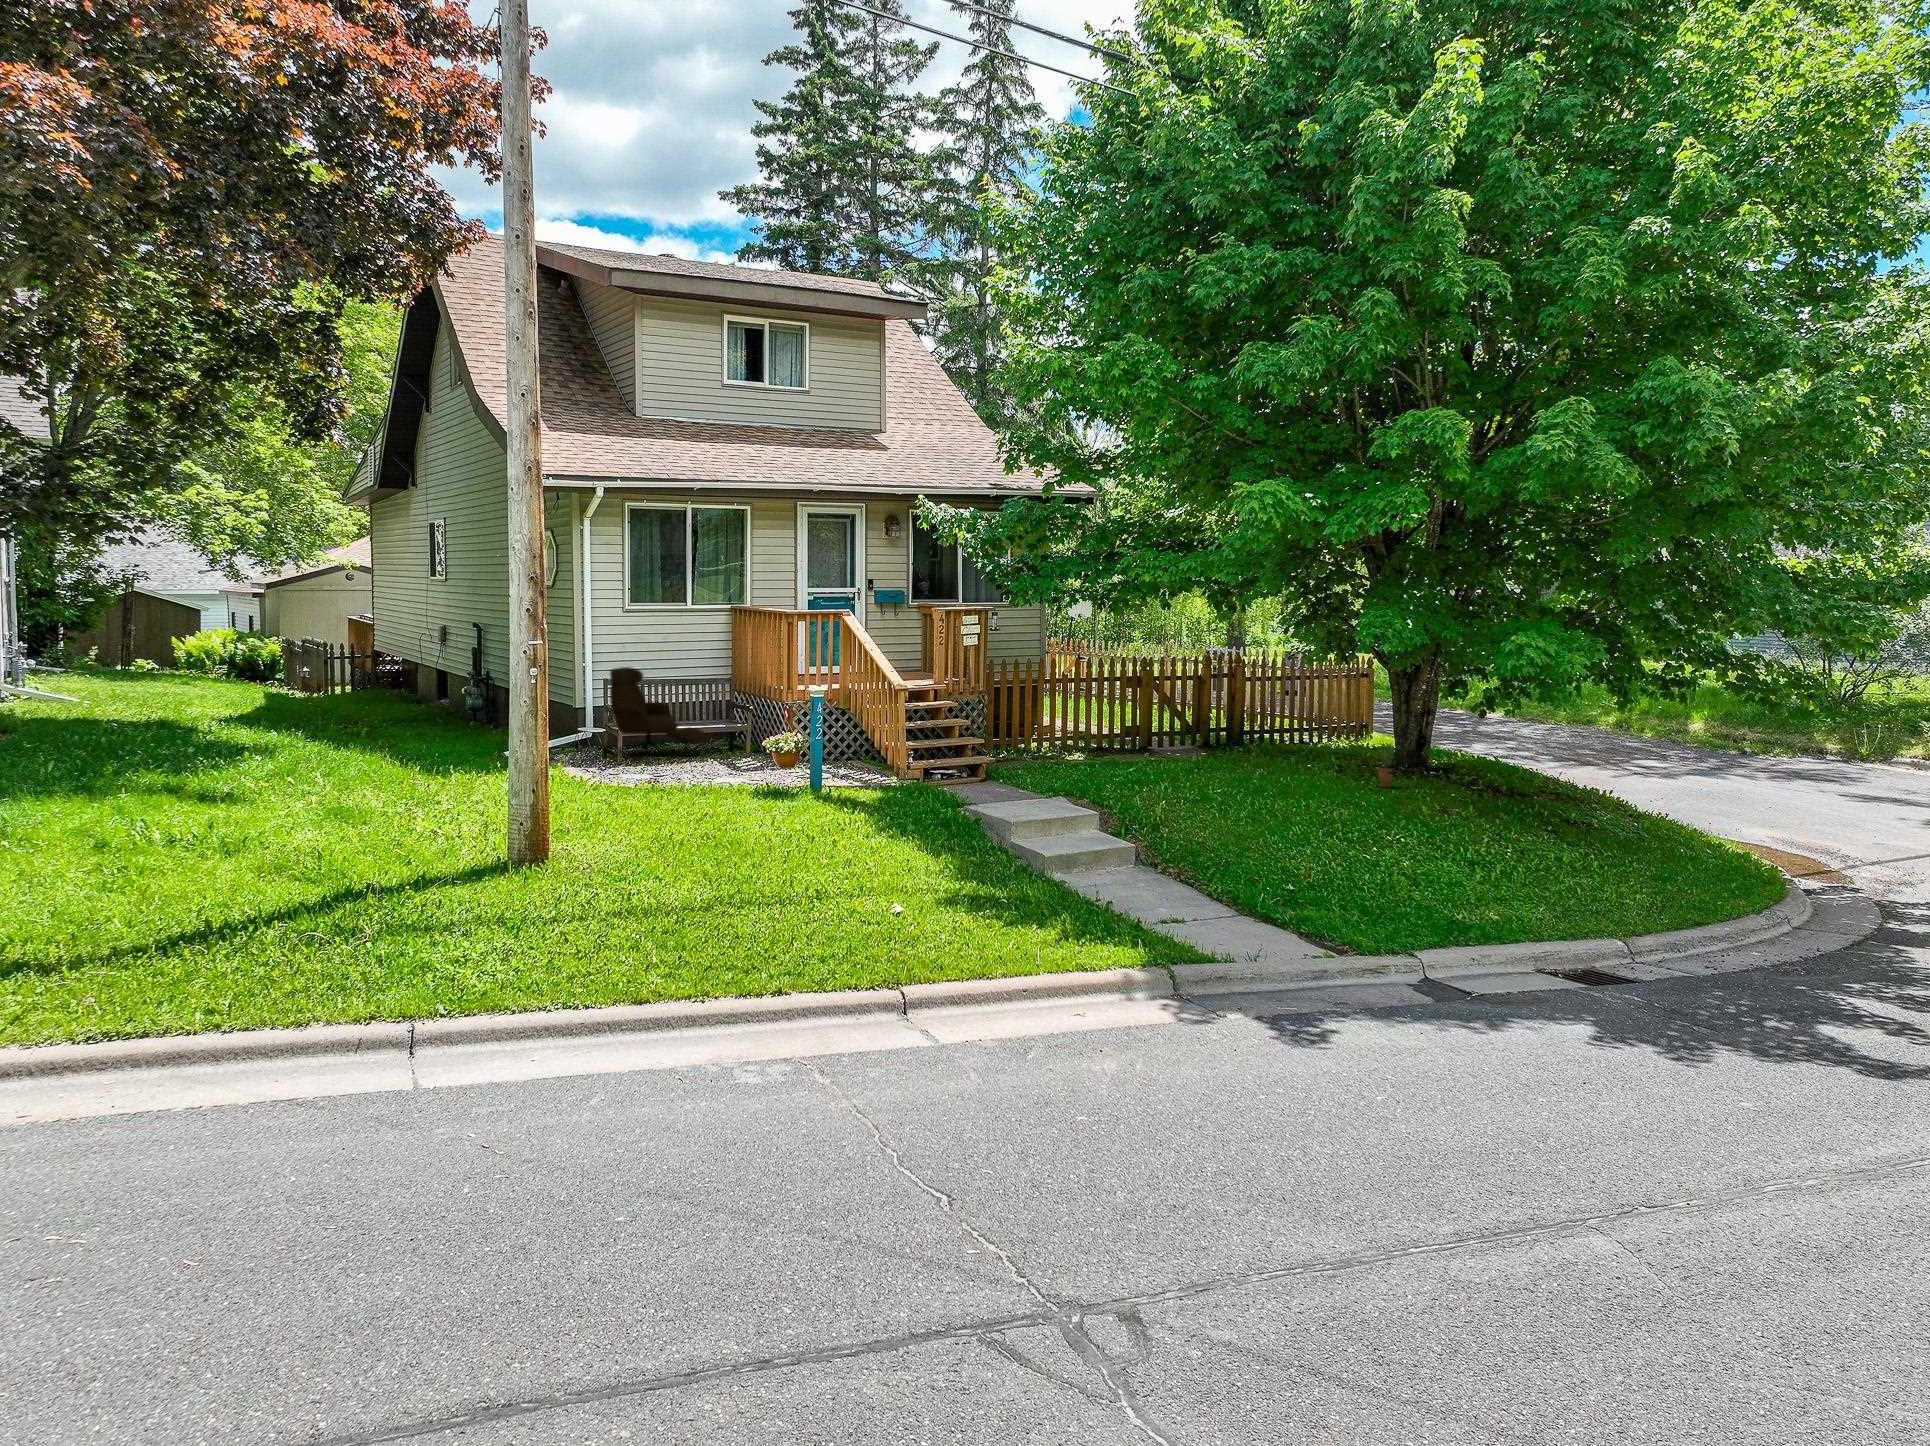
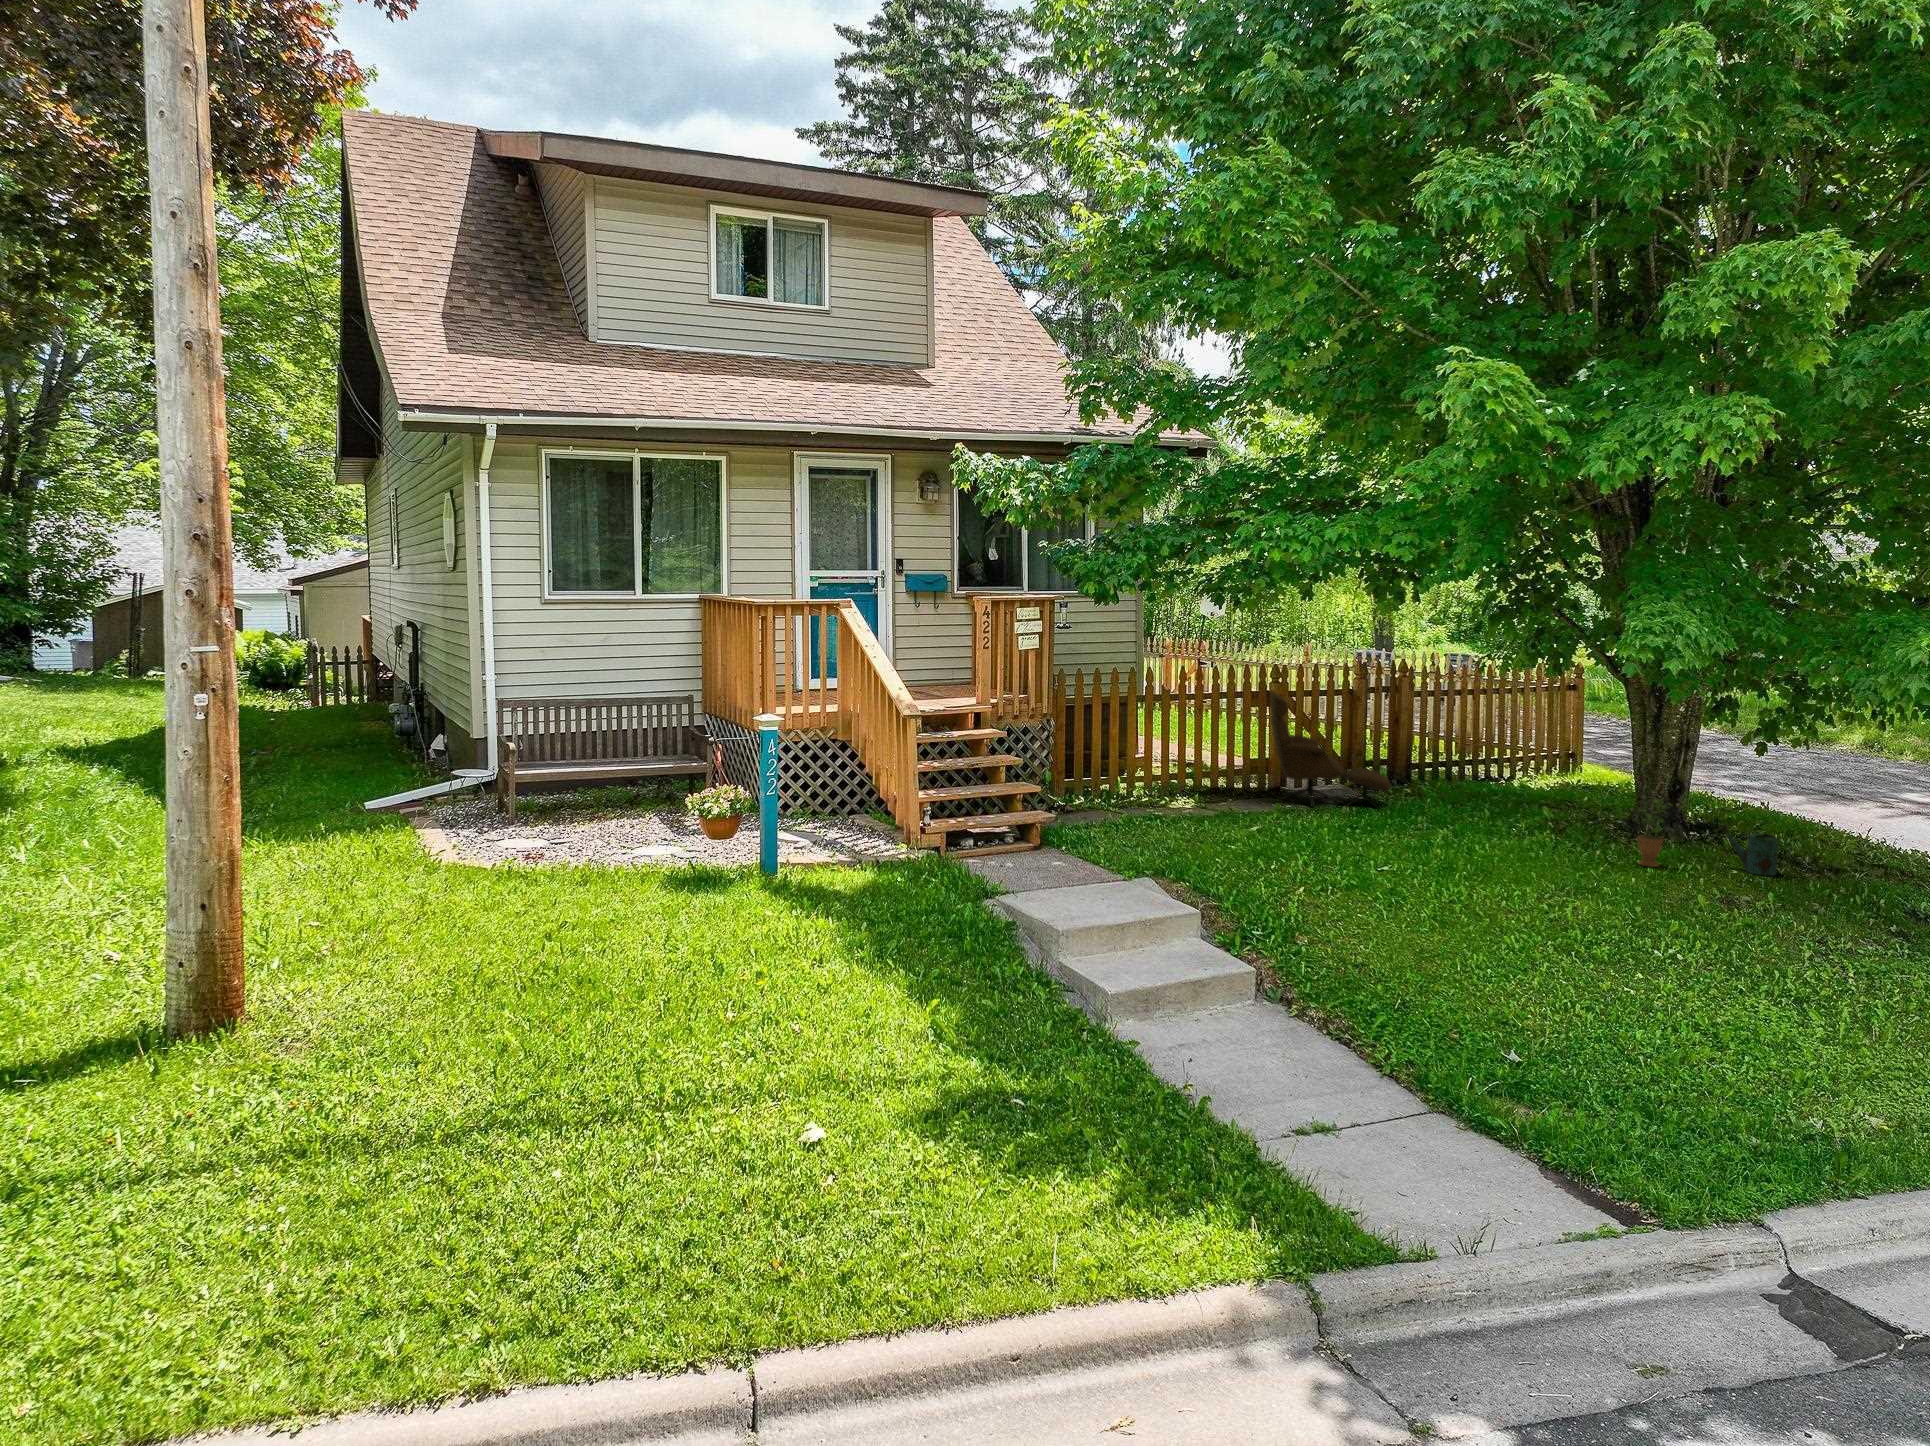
lounge chair: present [610,667,709,756] -> present [1270,693,1391,807]
watering can: none [1428,760,1471,791] -> present [1720,826,1779,876]

